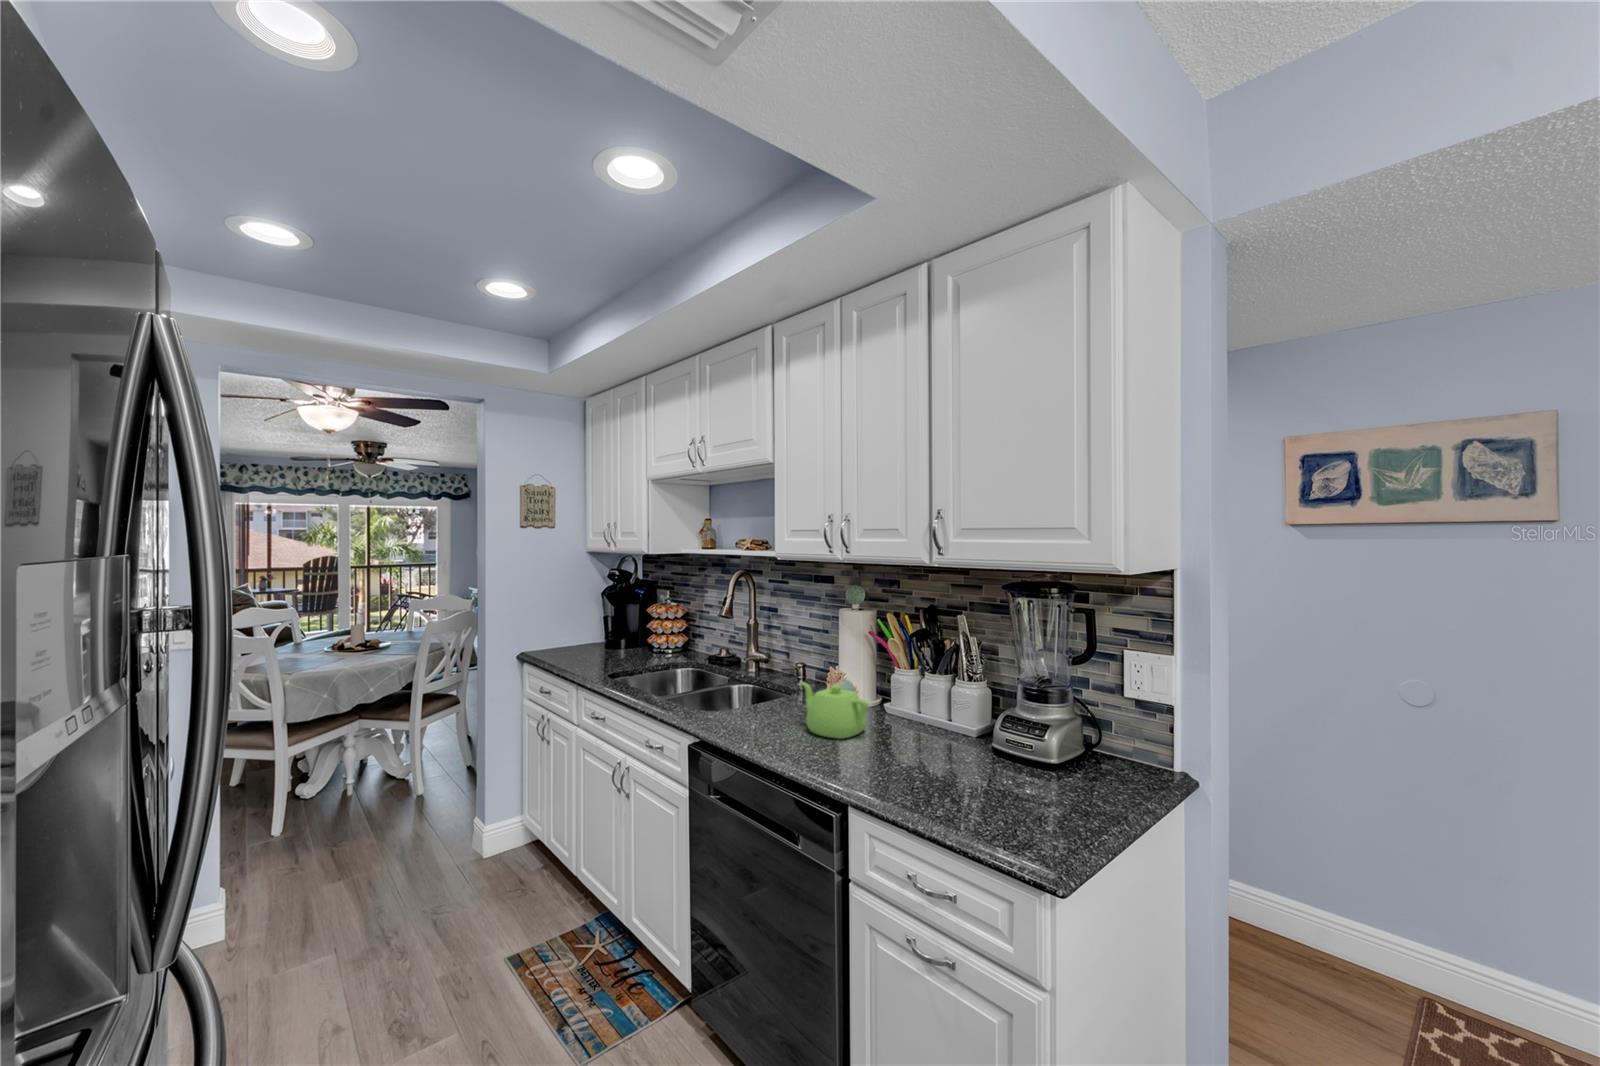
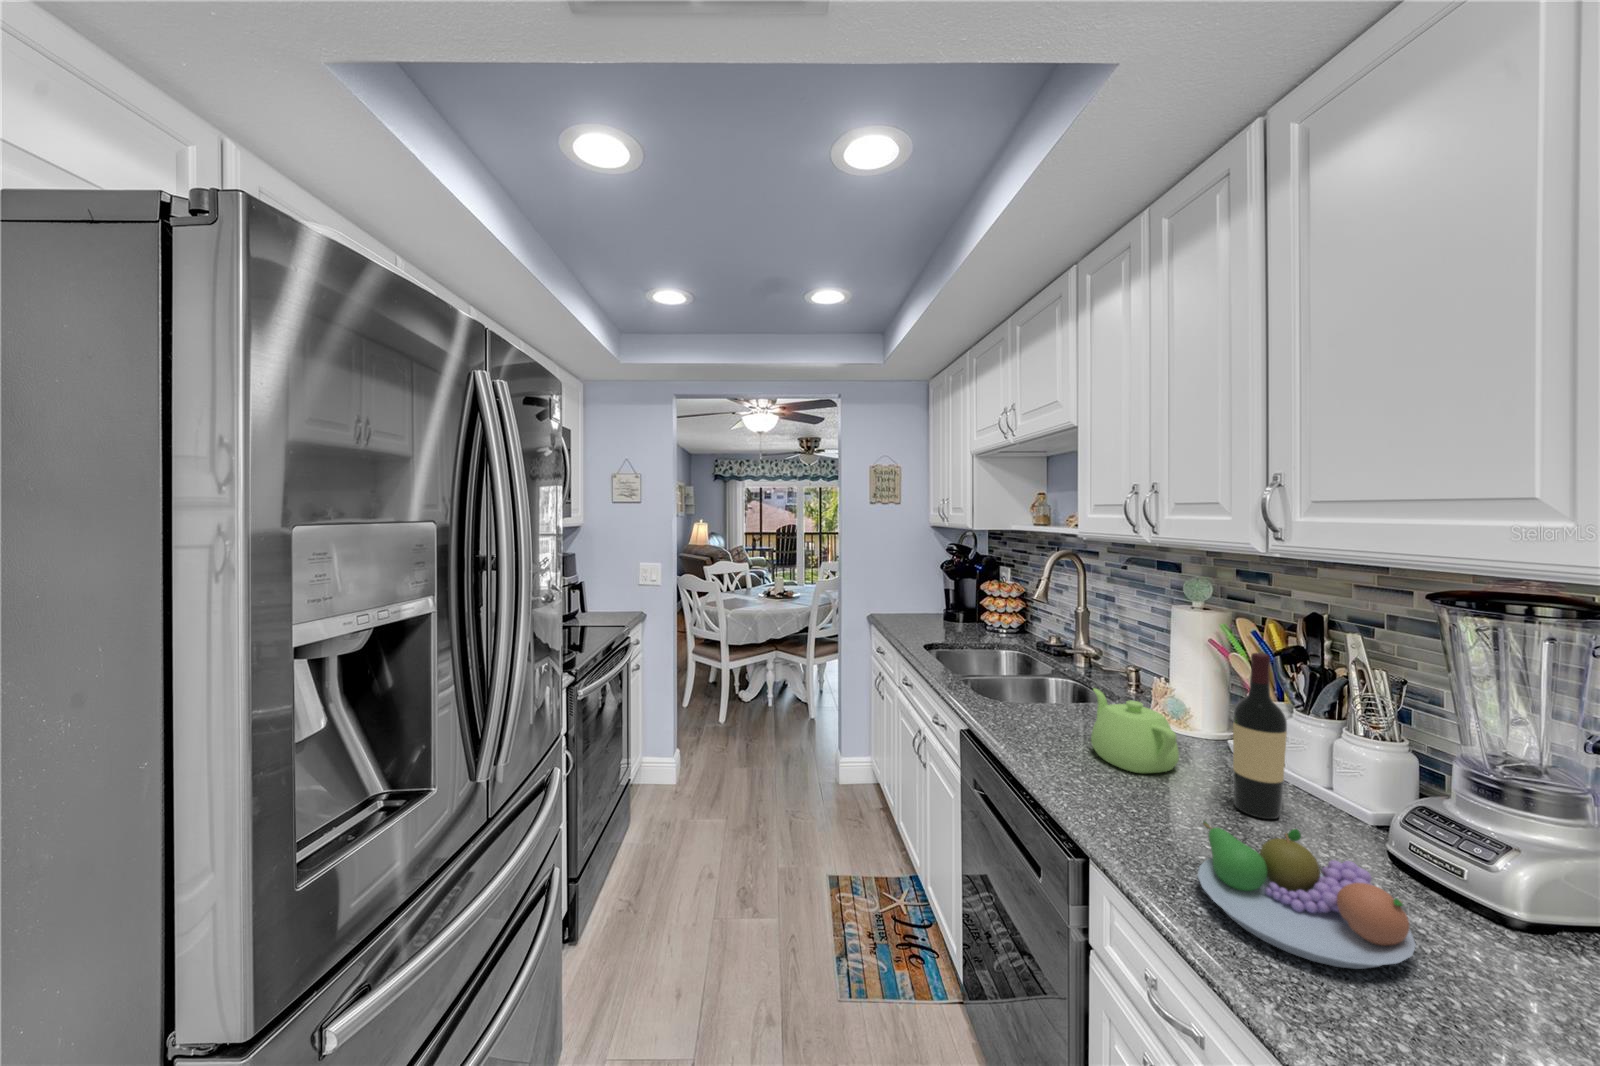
wine bottle: none [905,635,934,747] -> present [1233,653,1287,819]
fruit bowl: none [911,740,1022,809] -> present [1198,821,1416,969]

